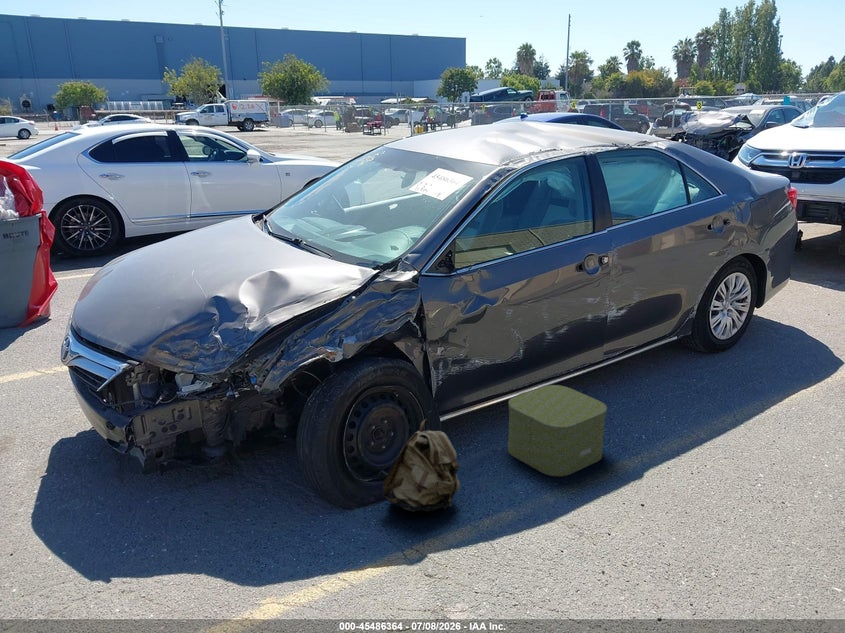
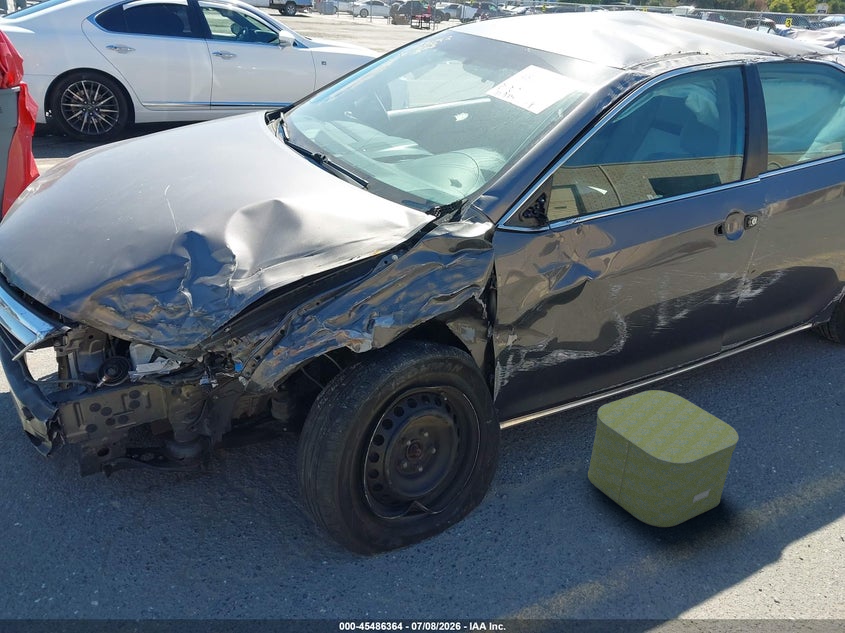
backpack: present [383,420,460,511] -> none [412,439,528,571]

